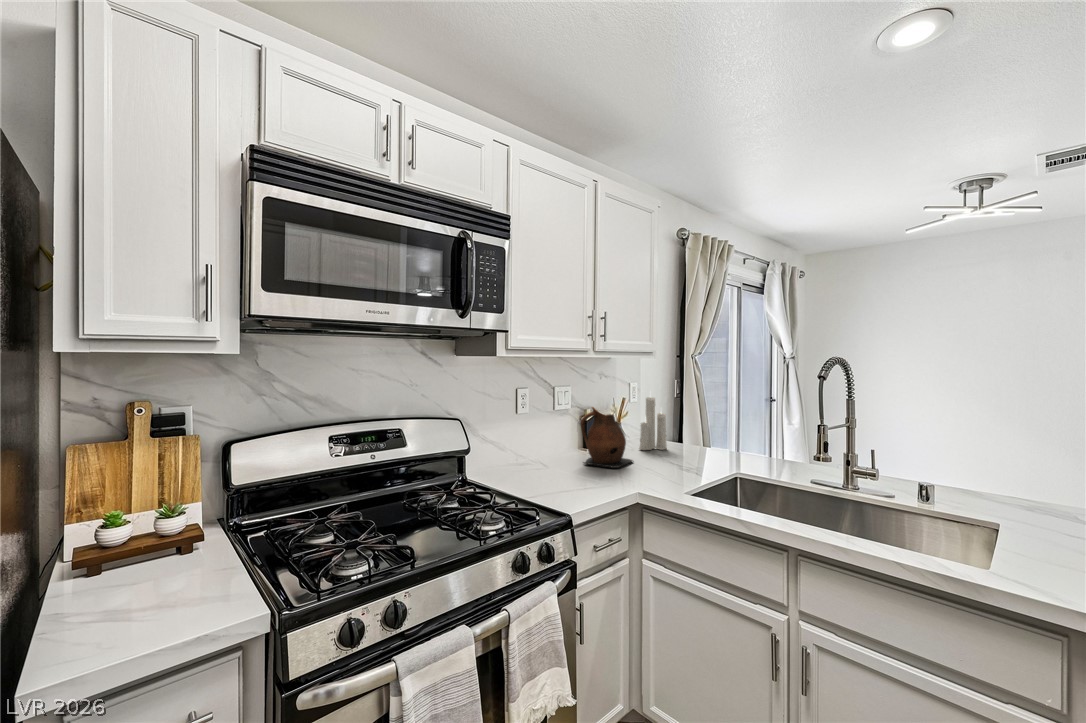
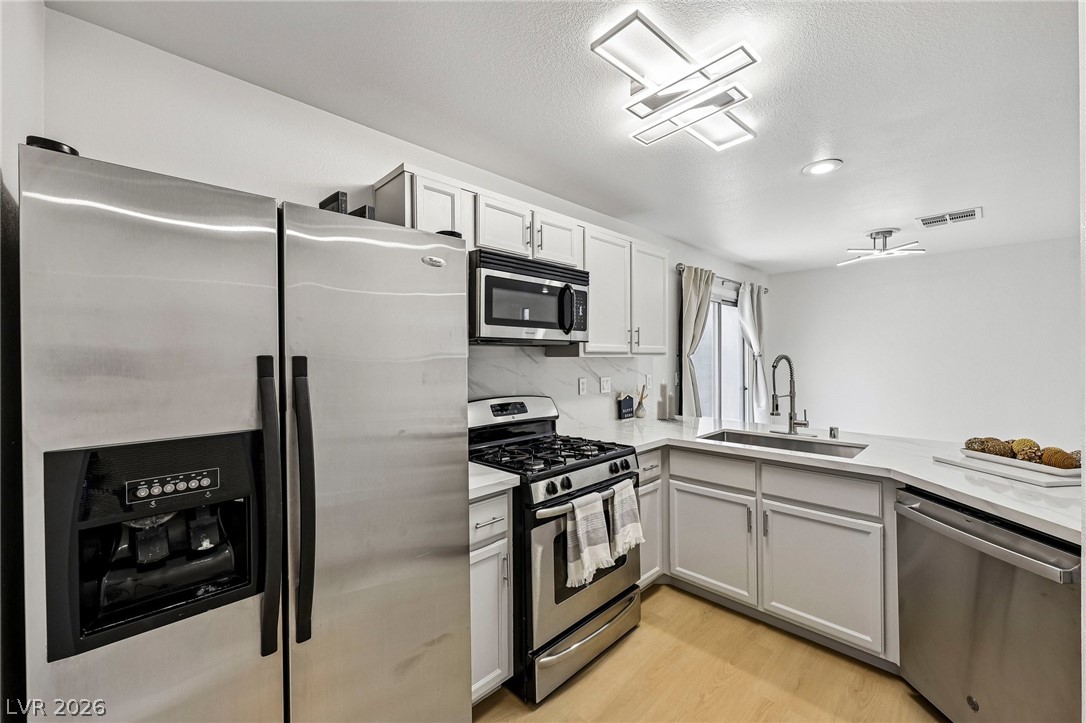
ceramic pitcher: present [581,407,633,468] -> none [622,389,657,428]

